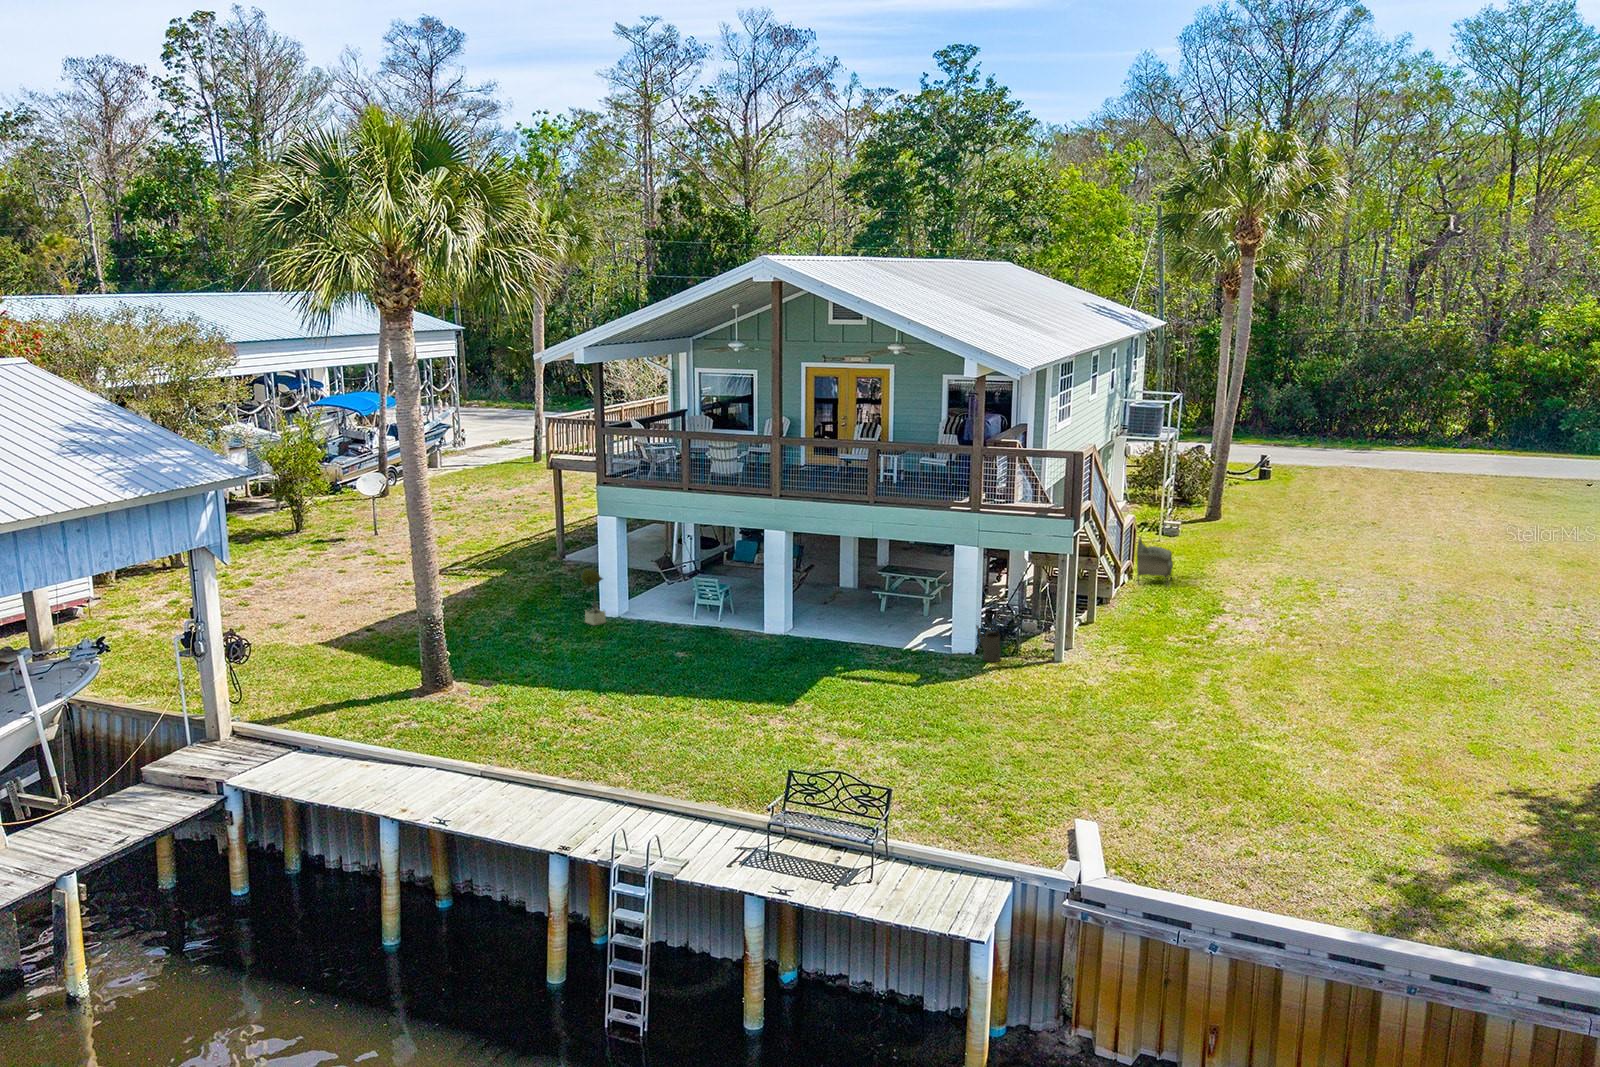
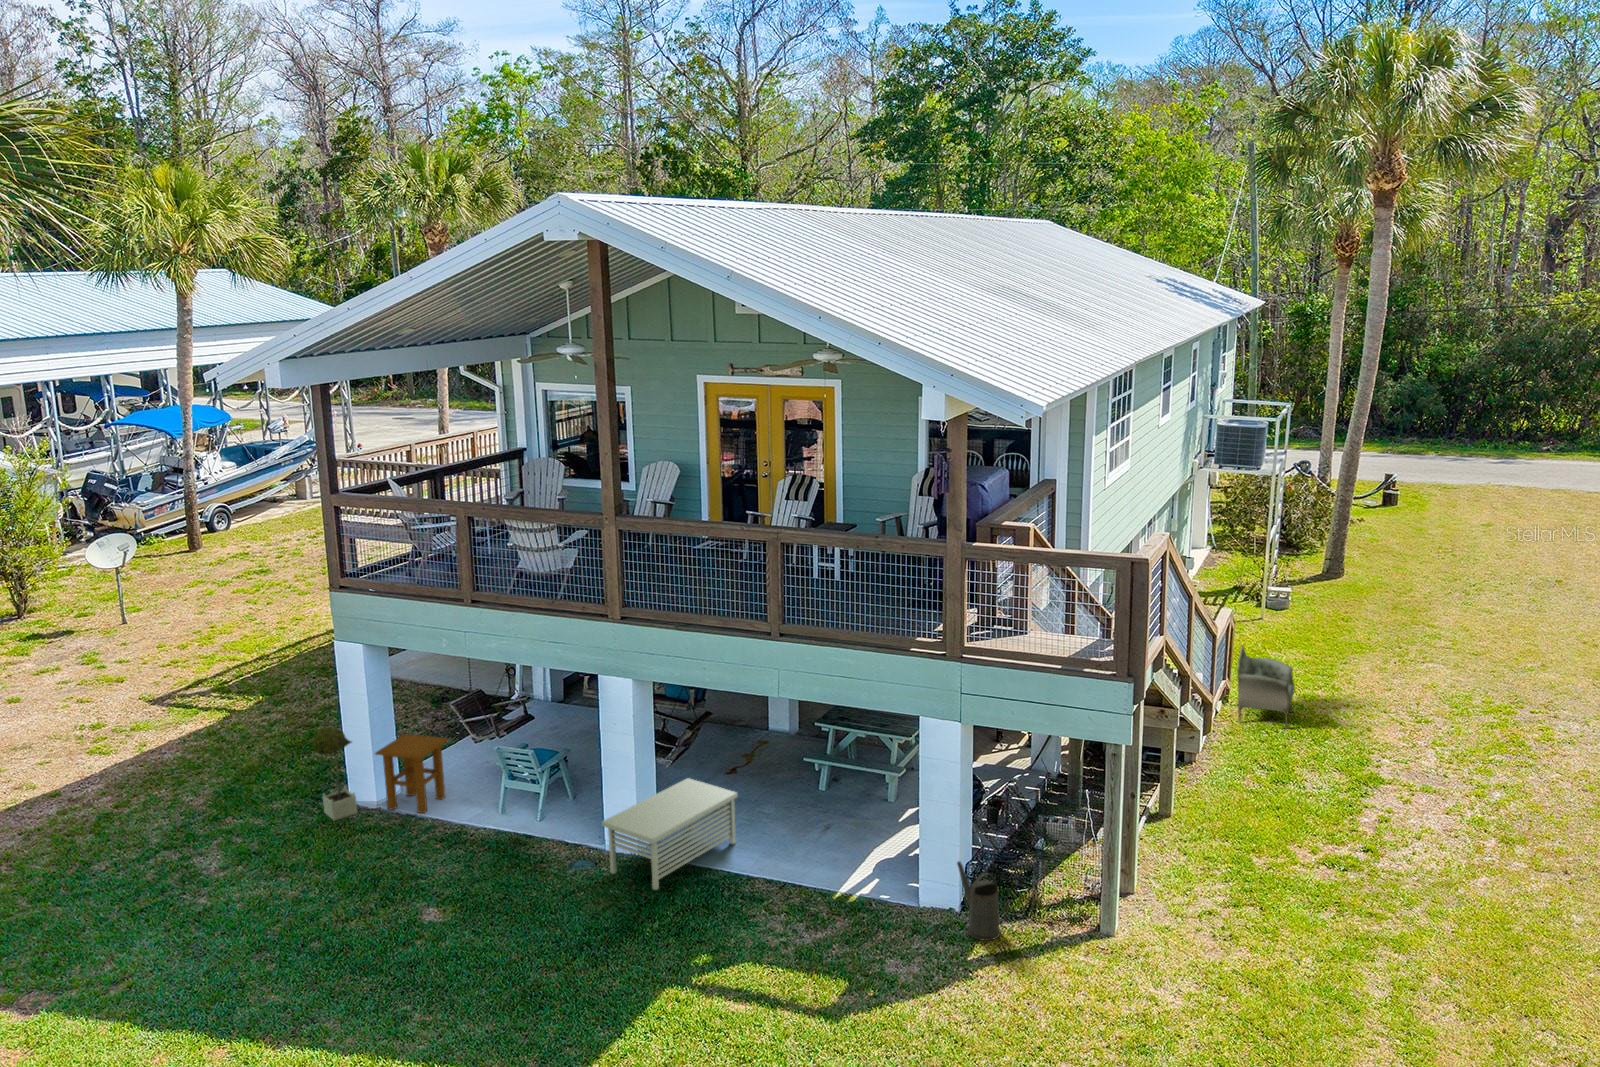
side table: none [618,578,658,622] -> present [375,734,448,813]
storage bench: none [771,596,843,648] -> present [602,778,738,890]

